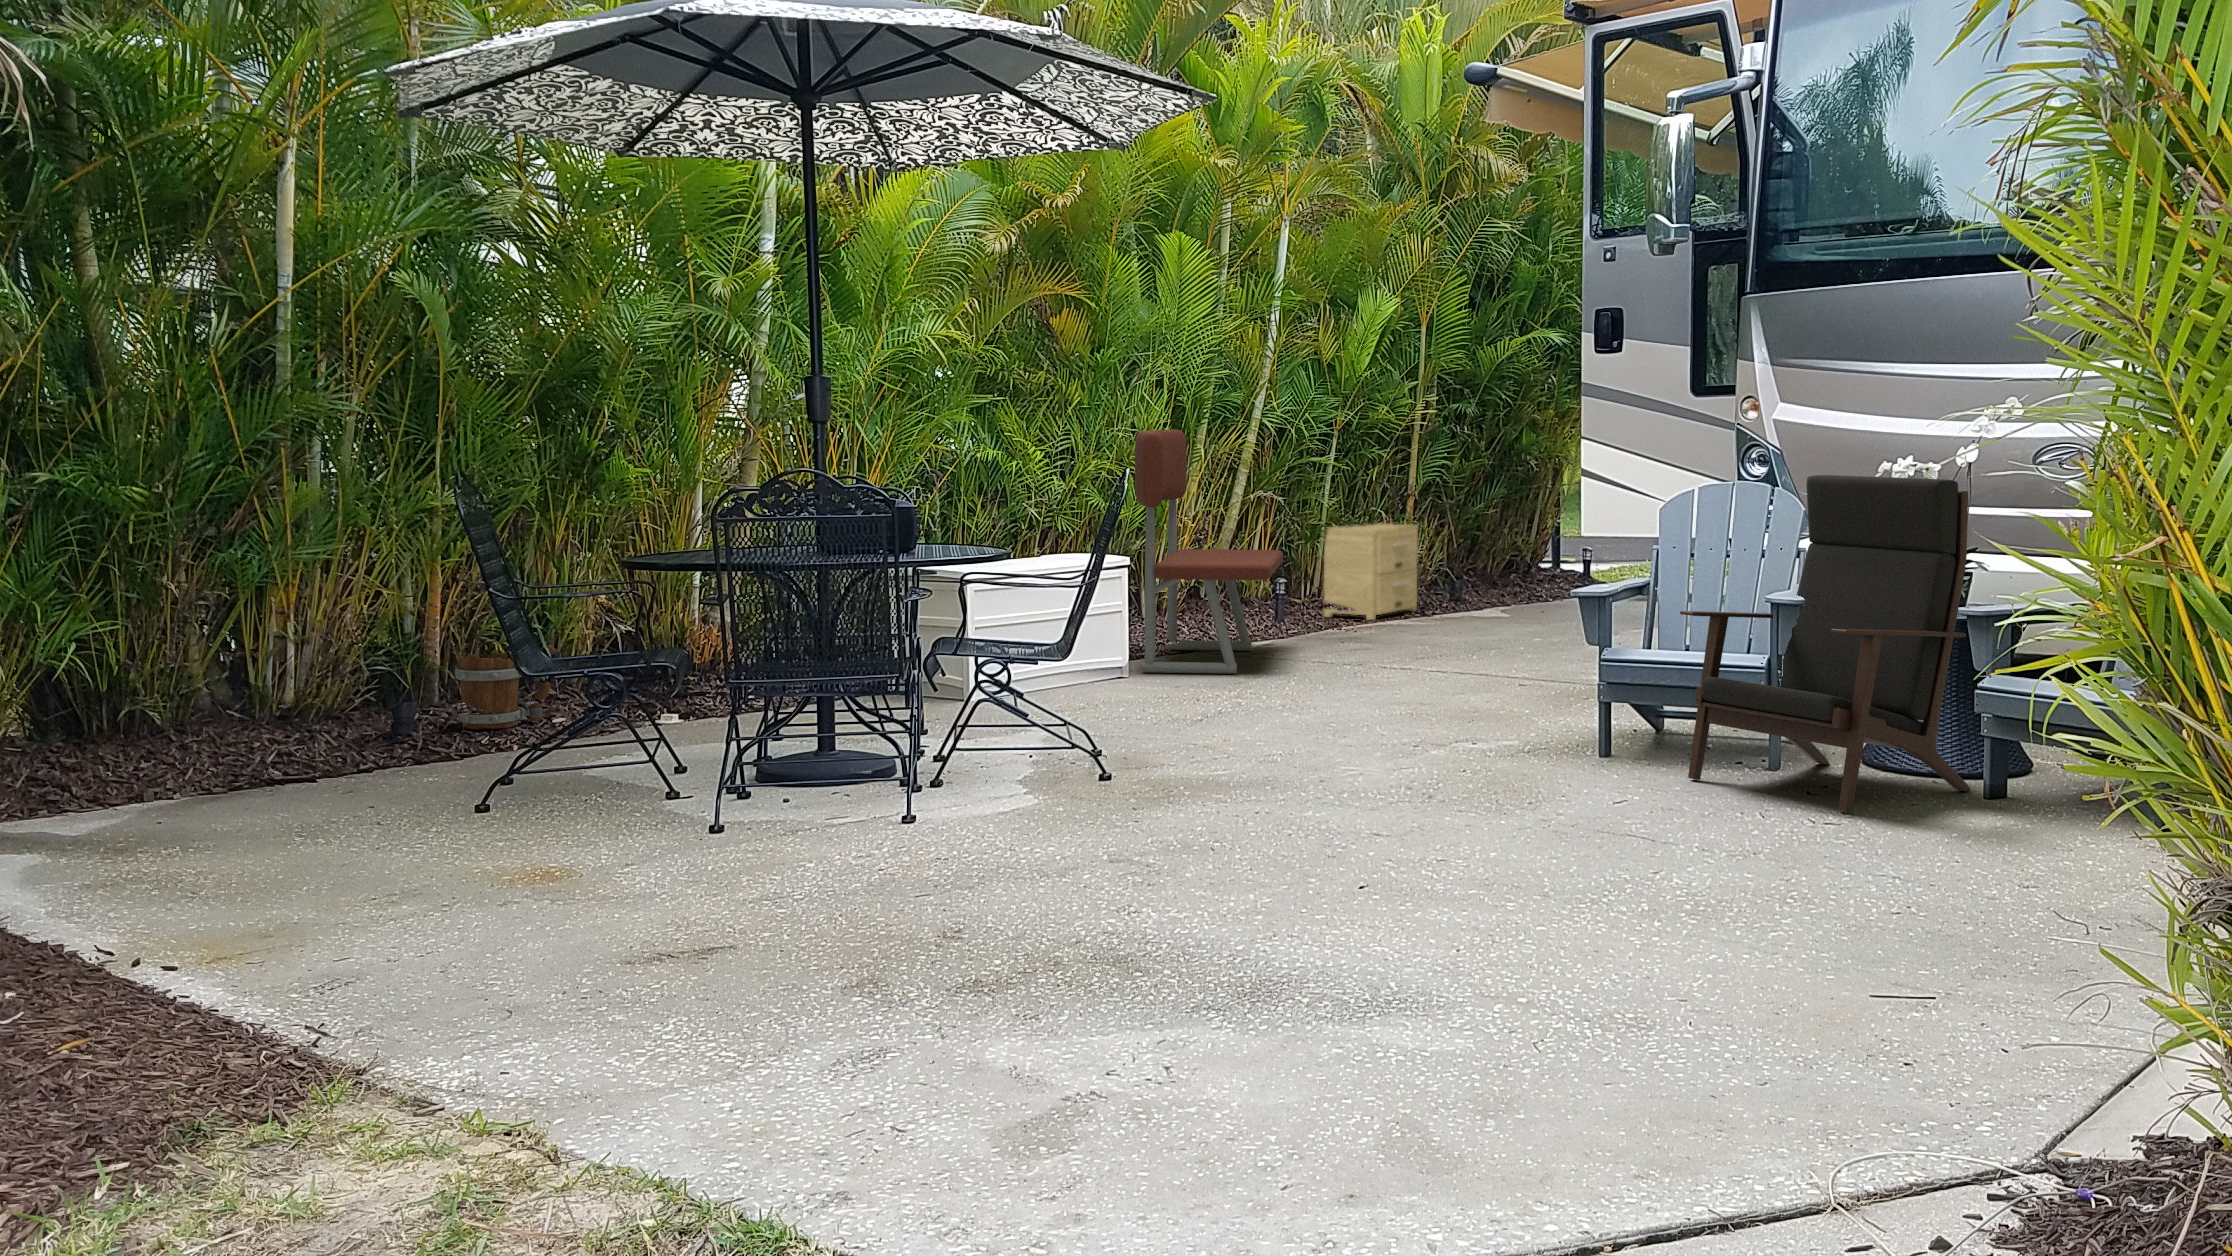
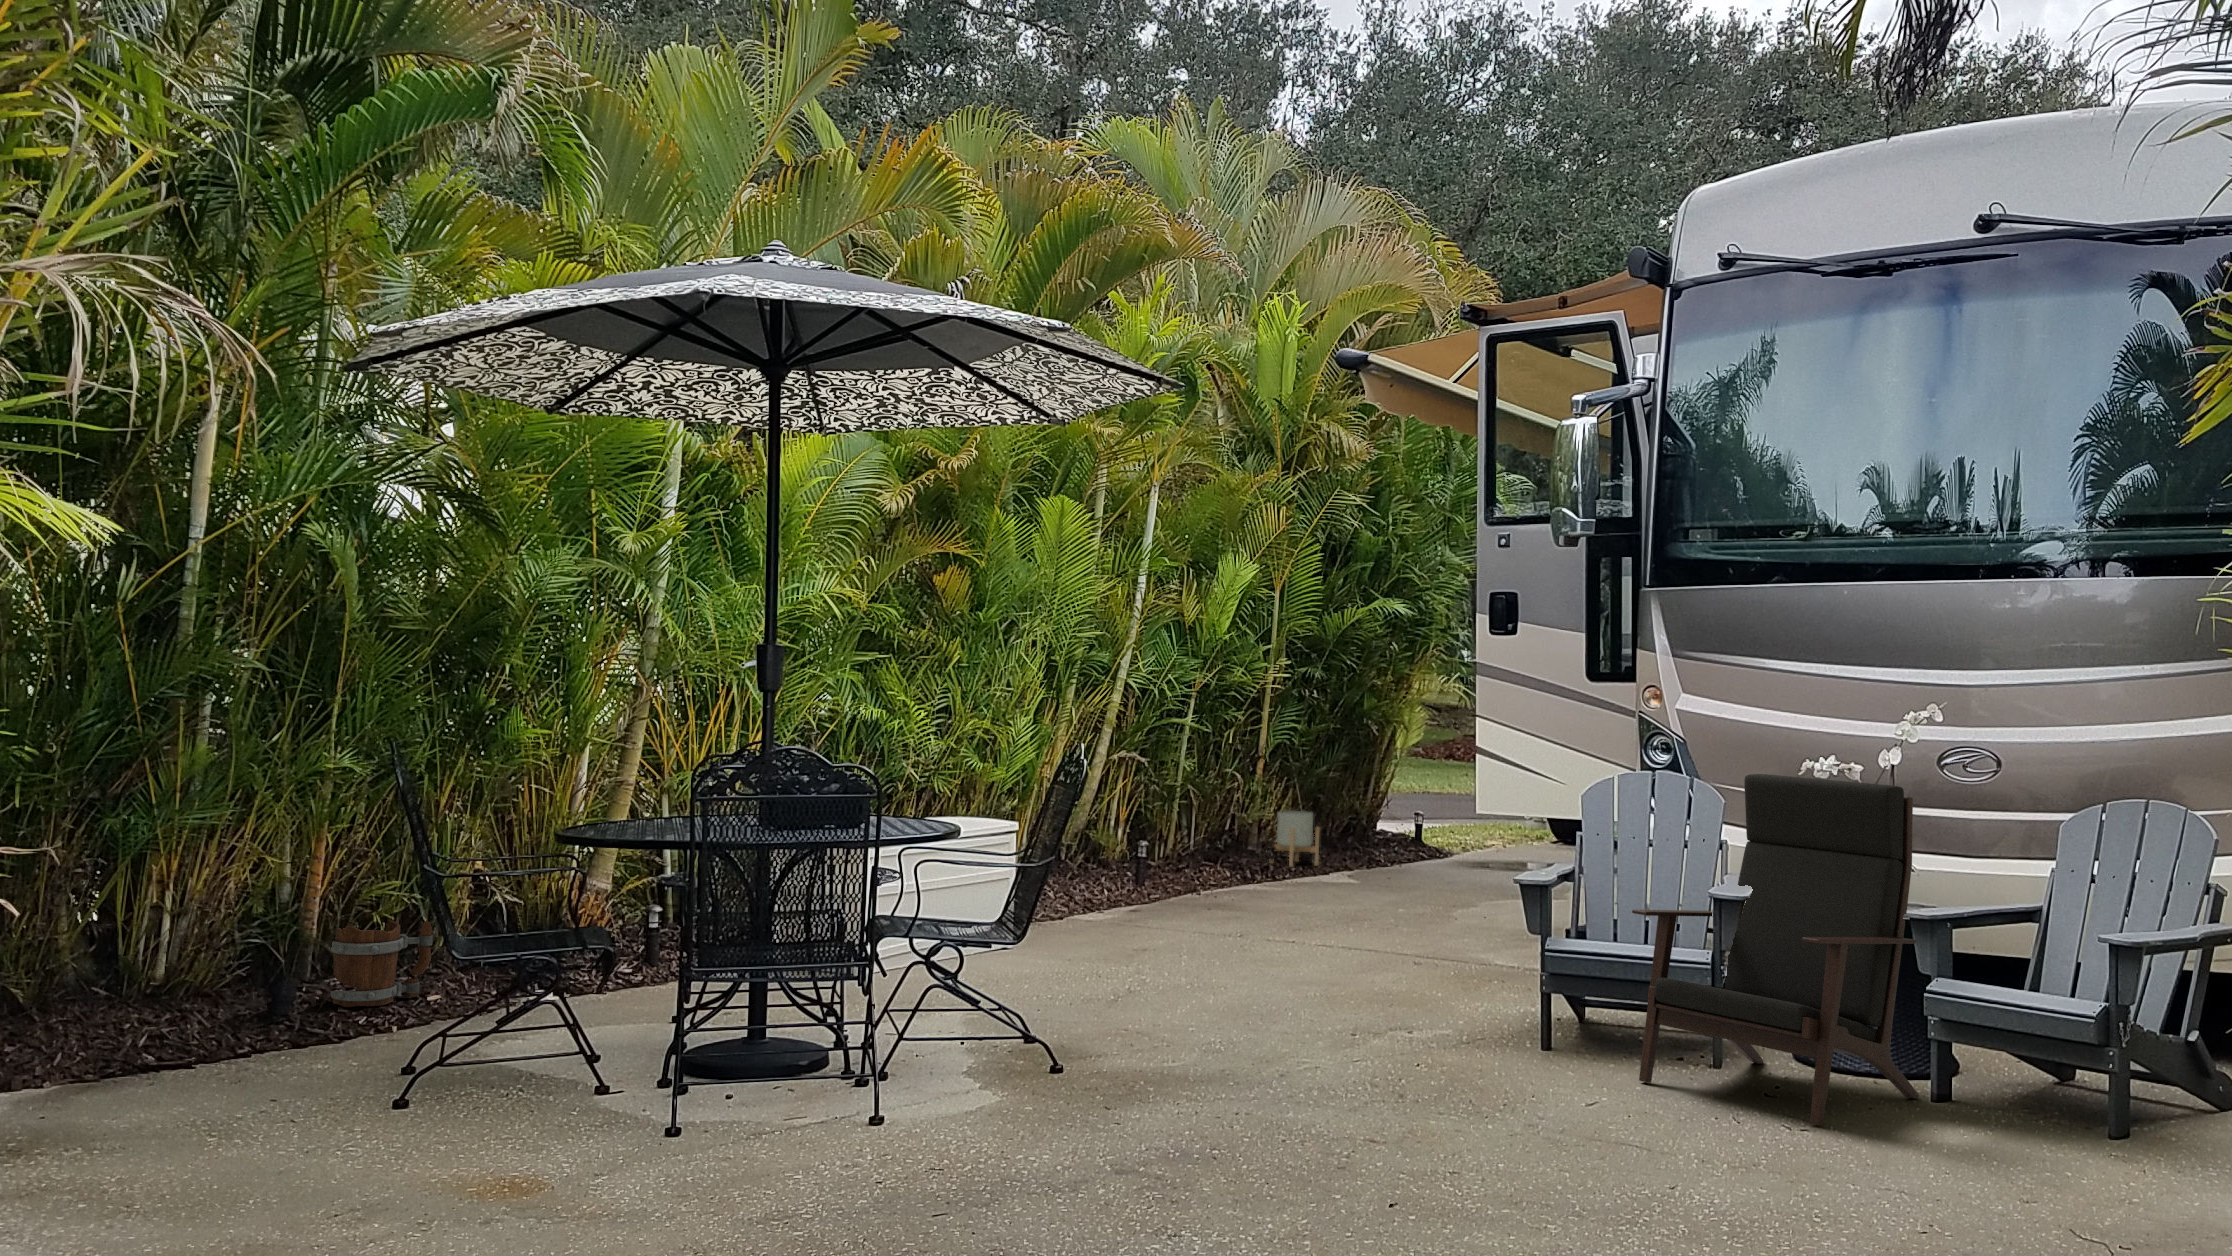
bench: present [1135,430,1283,674] -> none [1023,692,1160,944]
side table: present [1324,523,1418,620] -> none [1175,781,1265,880]
planter: none [1428,552,1479,608] -> present [1271,811,1319,867]

